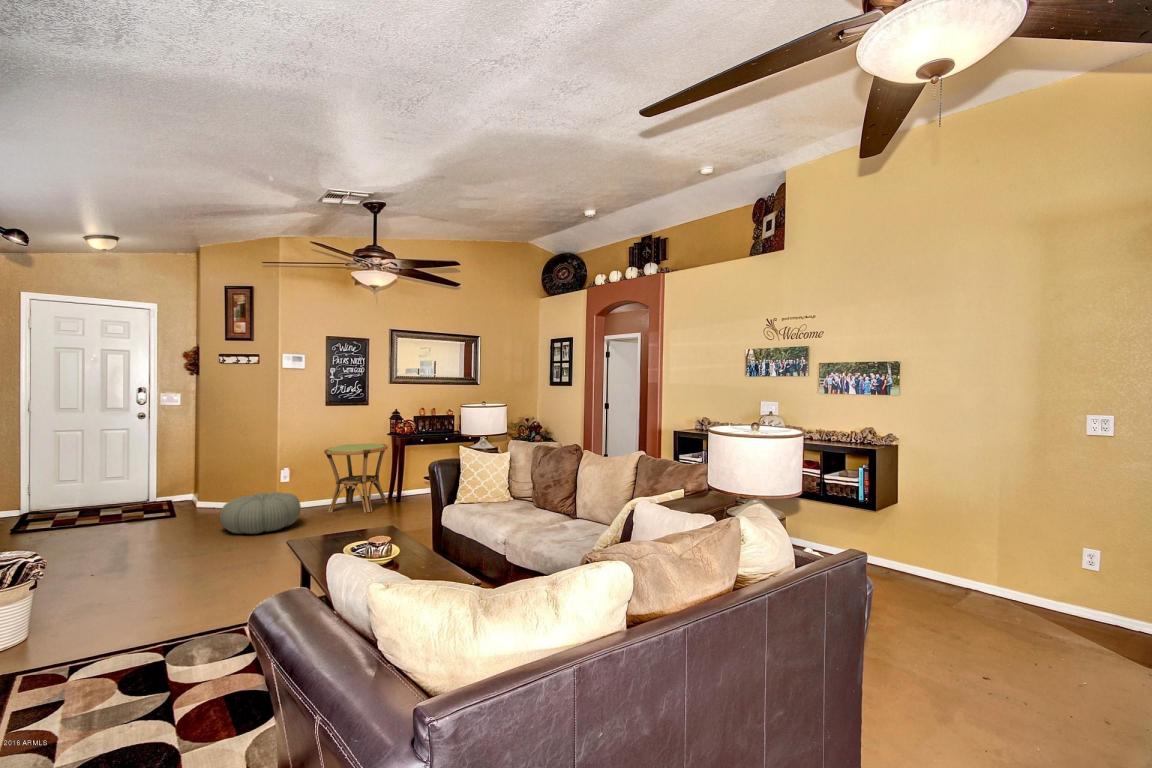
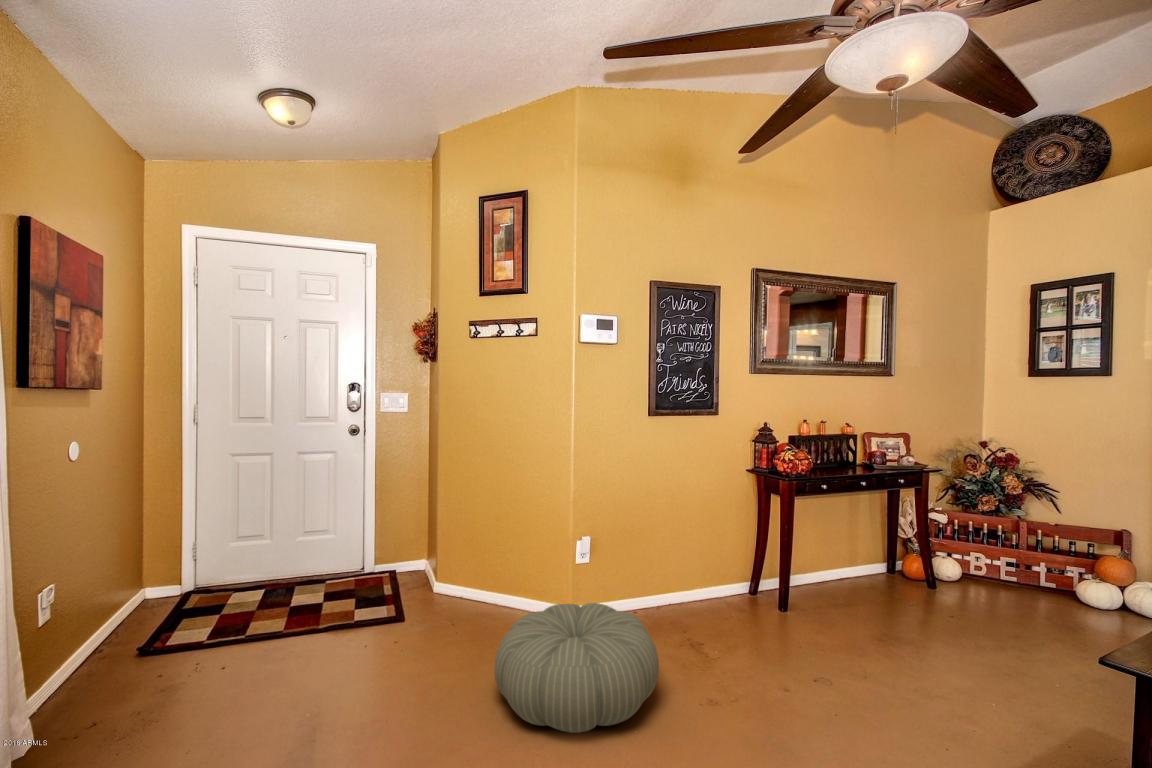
side table: present [324,444,388,513] -> none [660,489,786,649]

